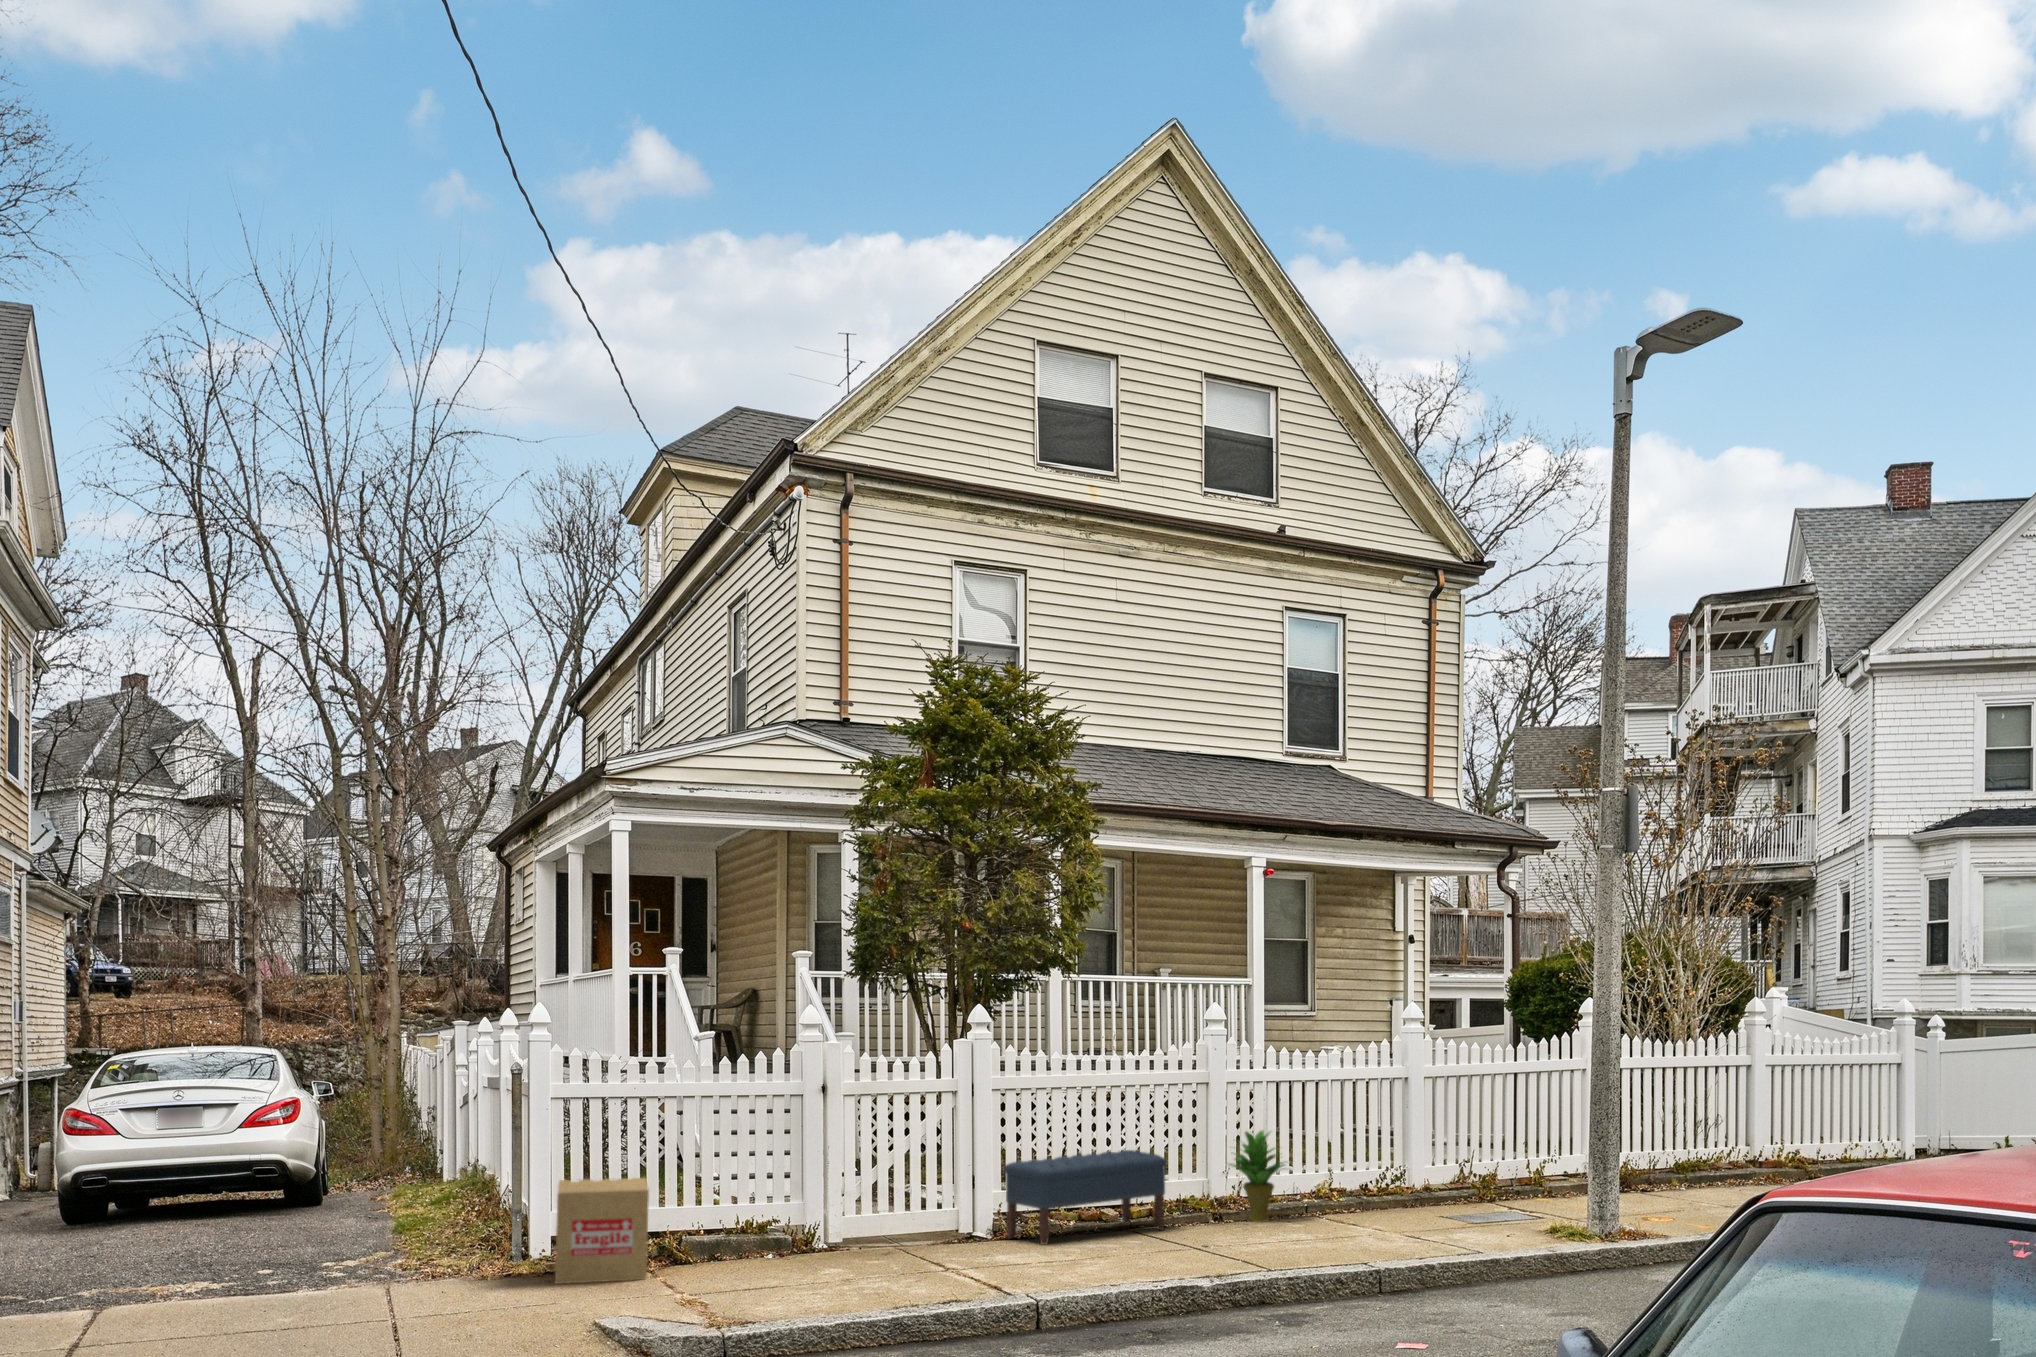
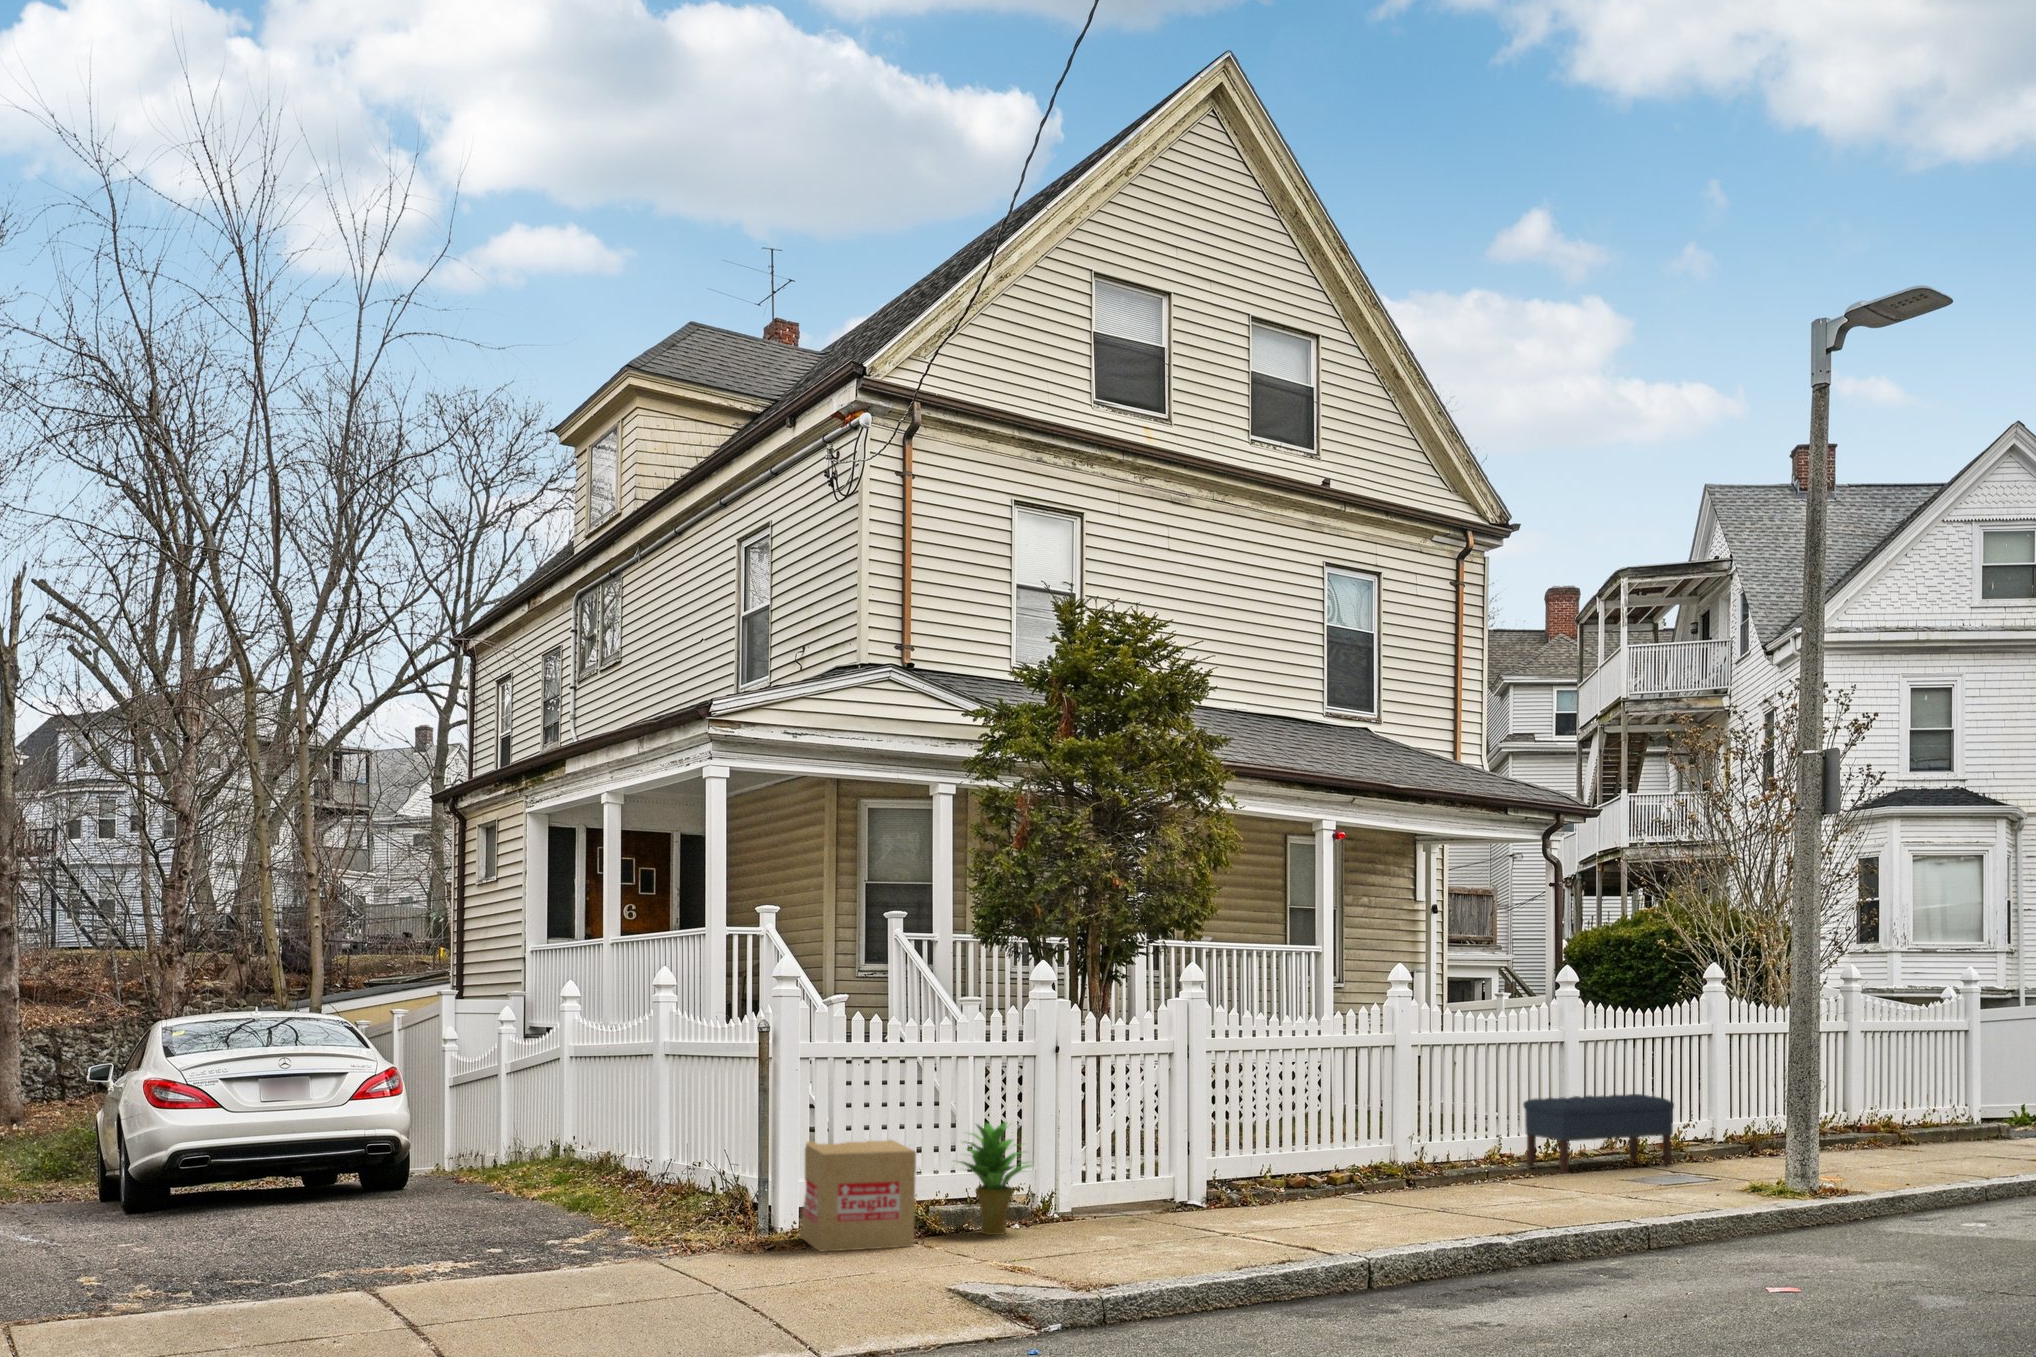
potted plant: present [1229,1131,1284,1222] -> present [953,1122,1031,1235]
bench: present [1004,1150,1167,1245] -> present [1523,1094,1674,1174]

